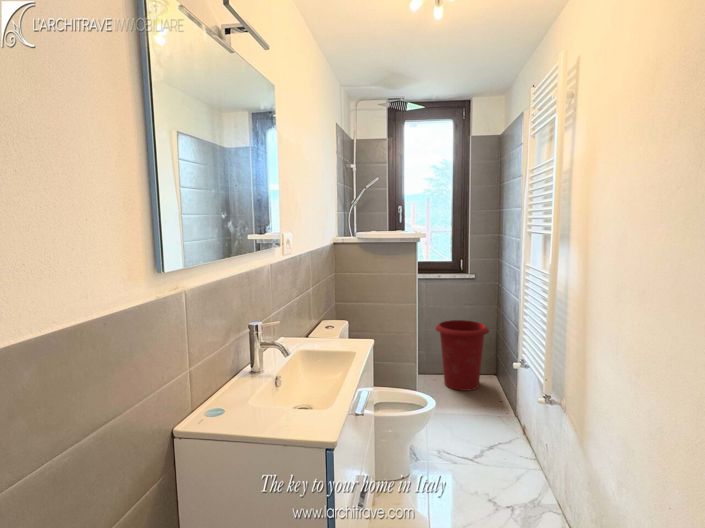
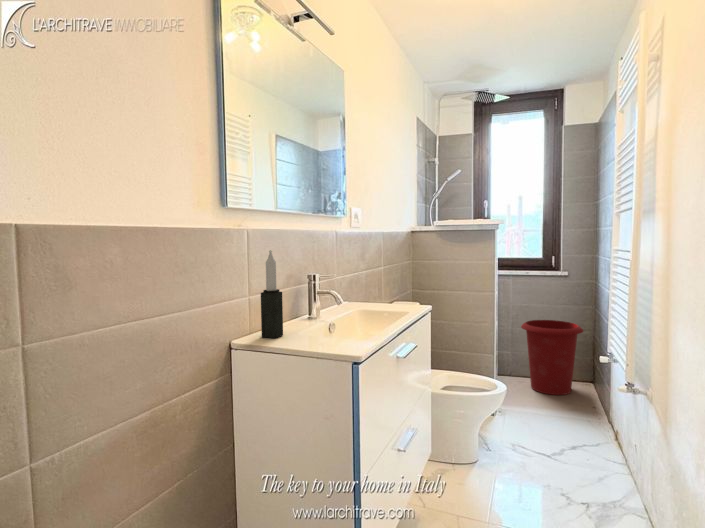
candle: none [205,316,233,418] -> present [261,250,283,338]

